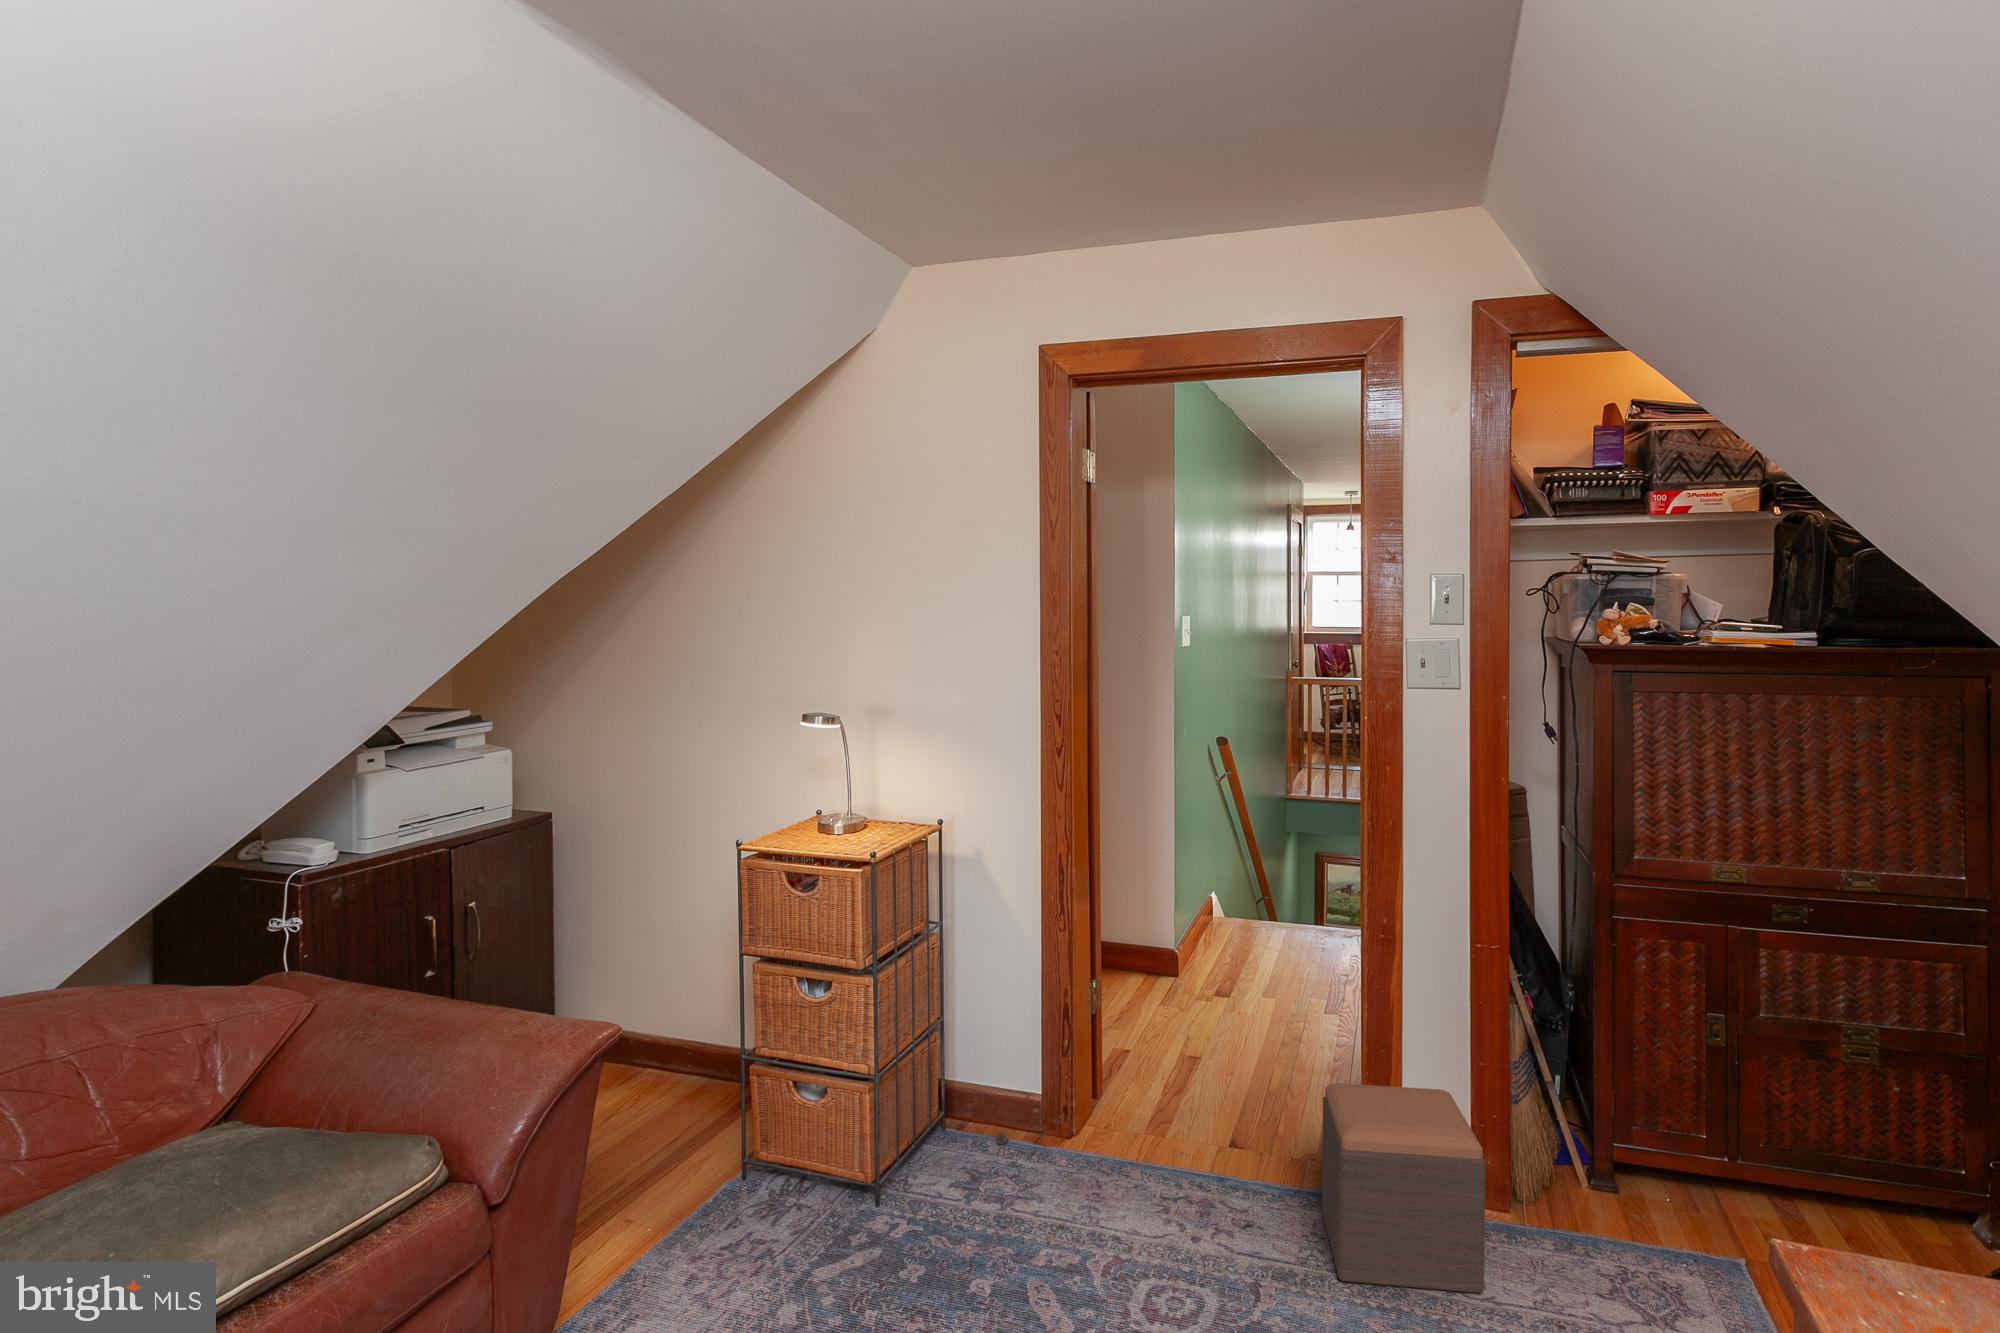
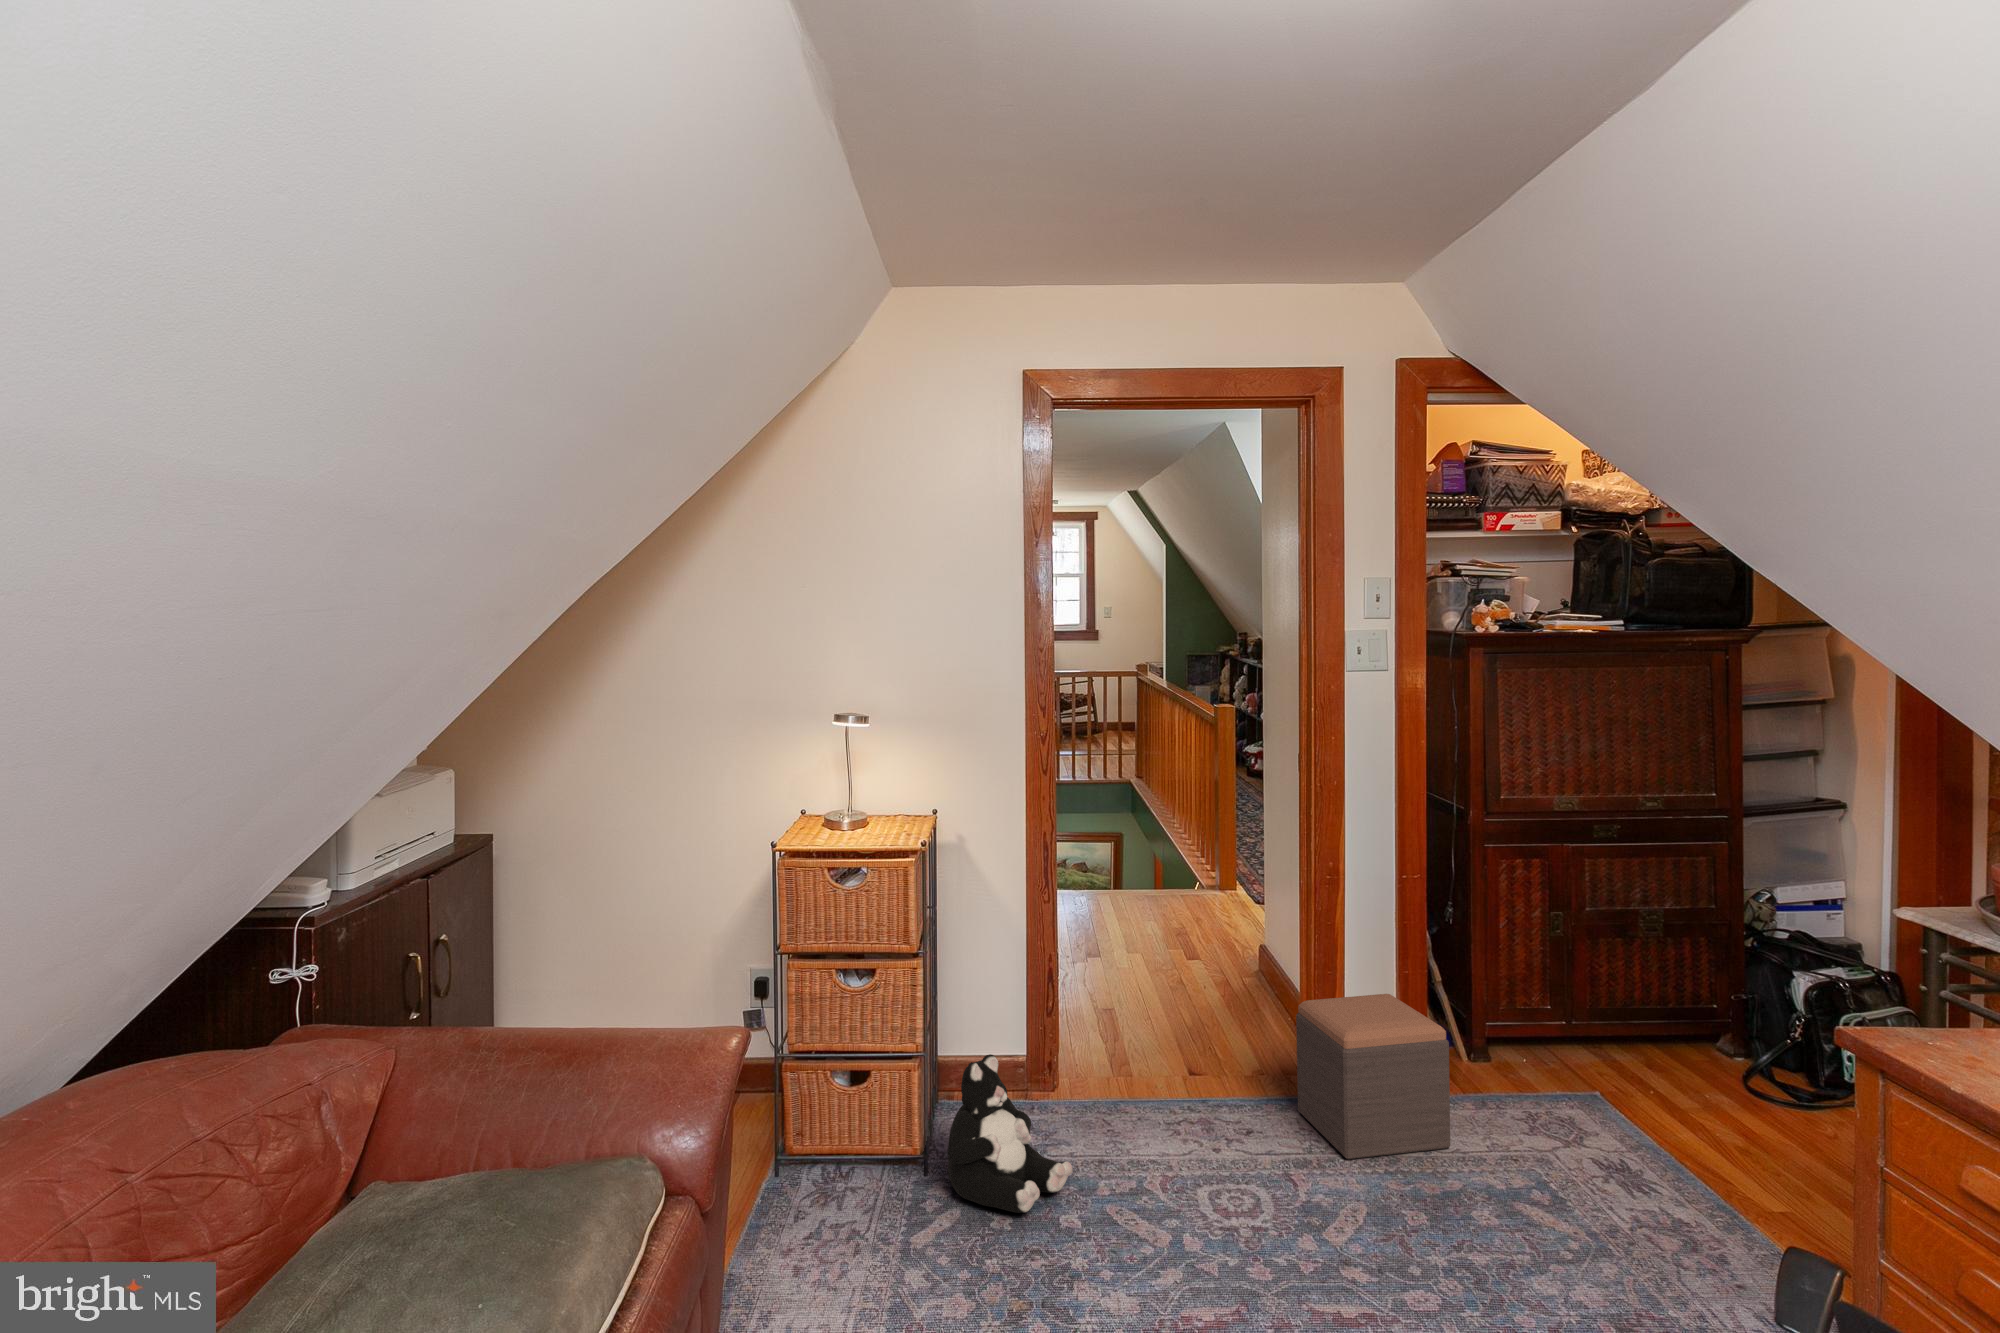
plush toy: none [879,1090,1007,1267] -> present [948,1054,1072,1213]

